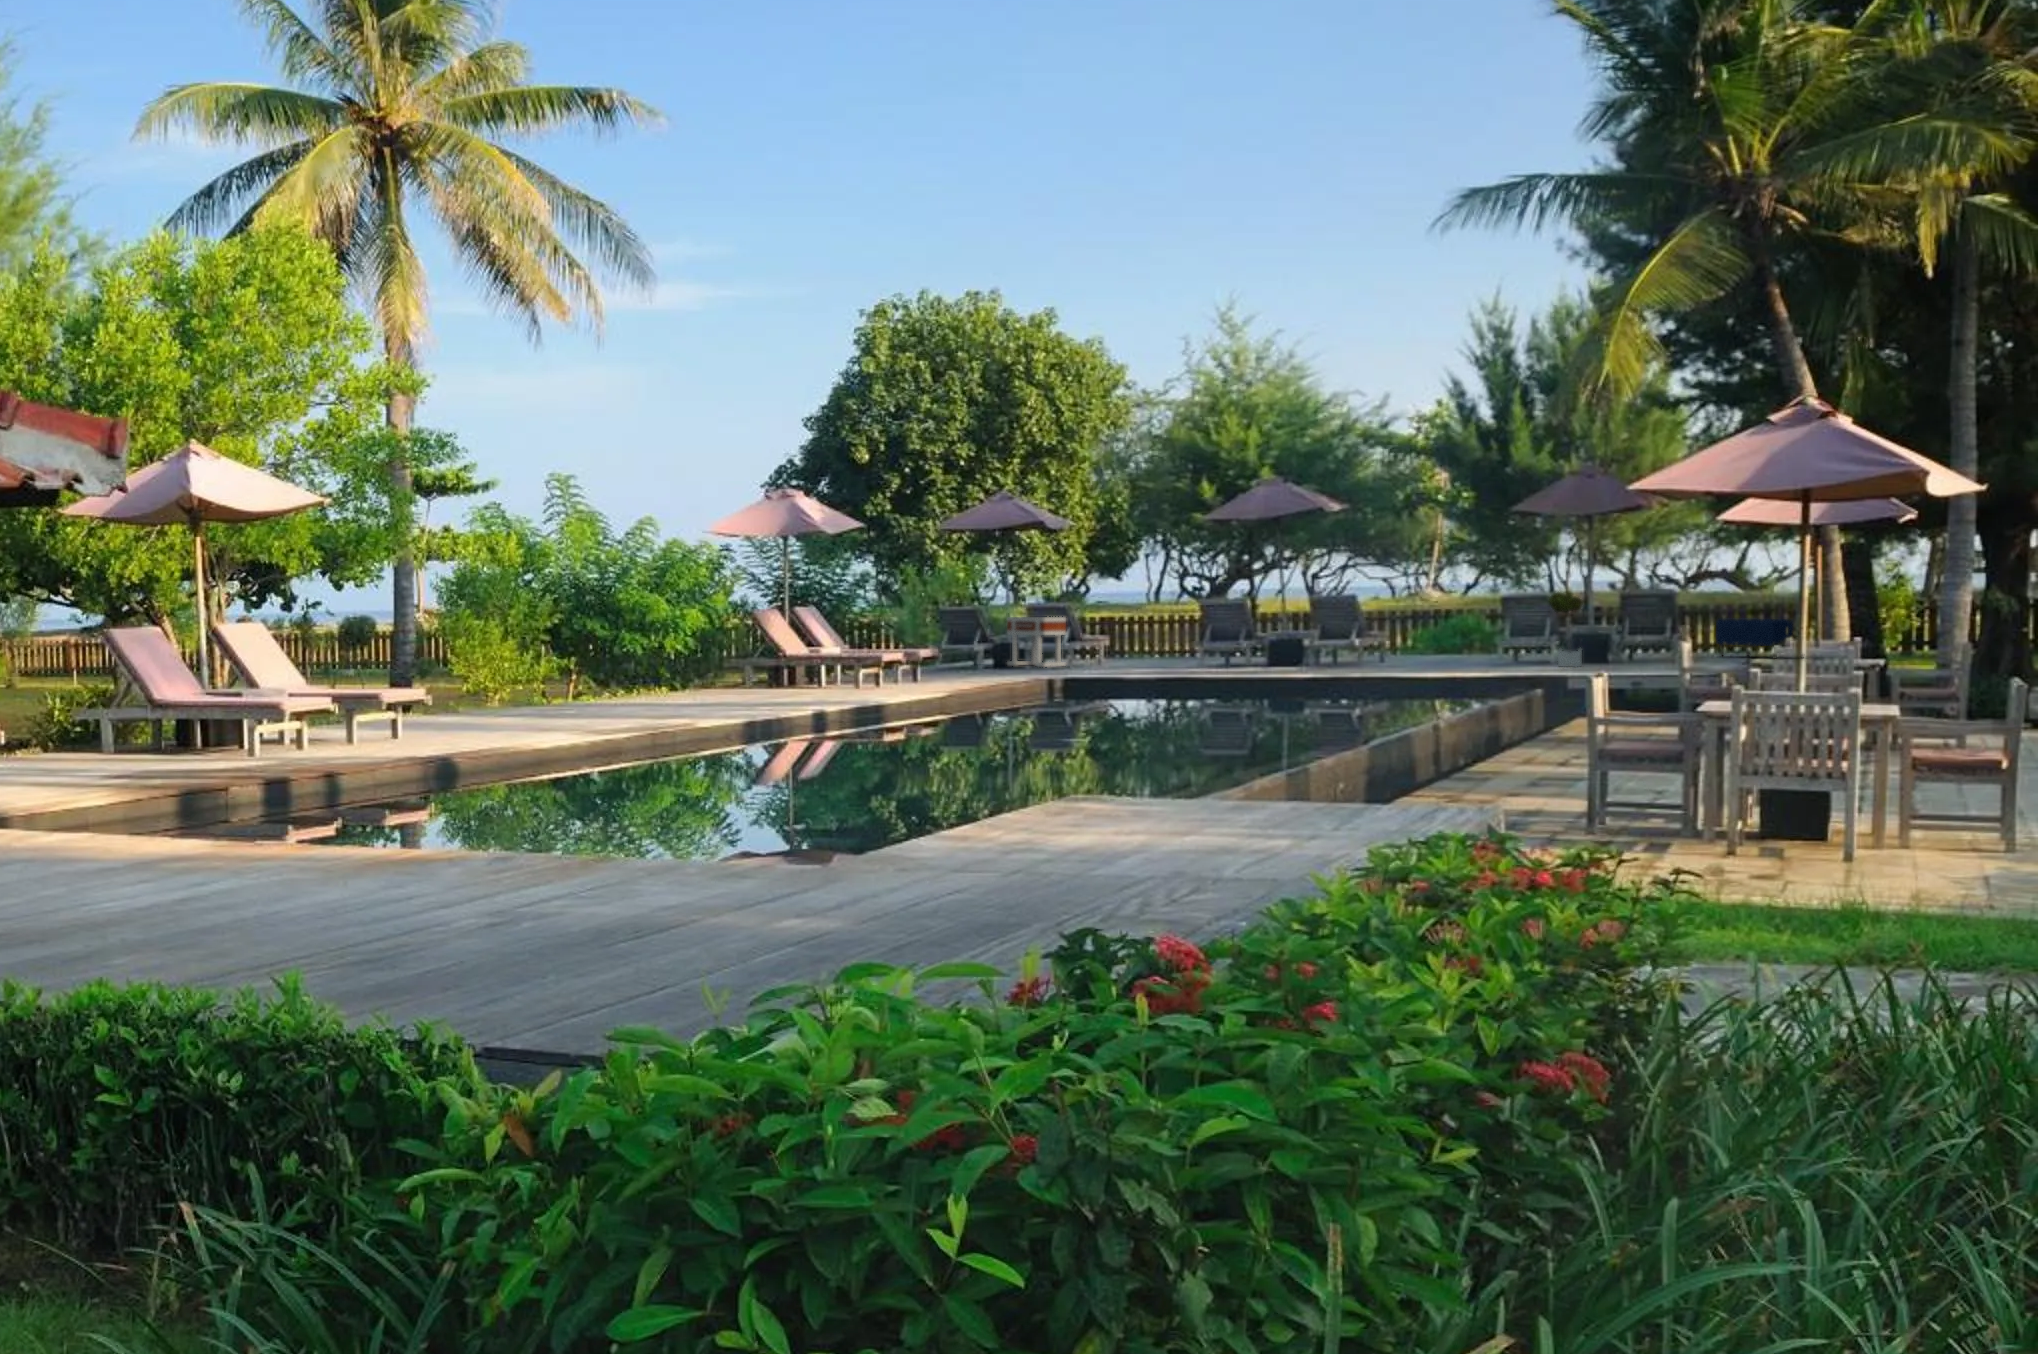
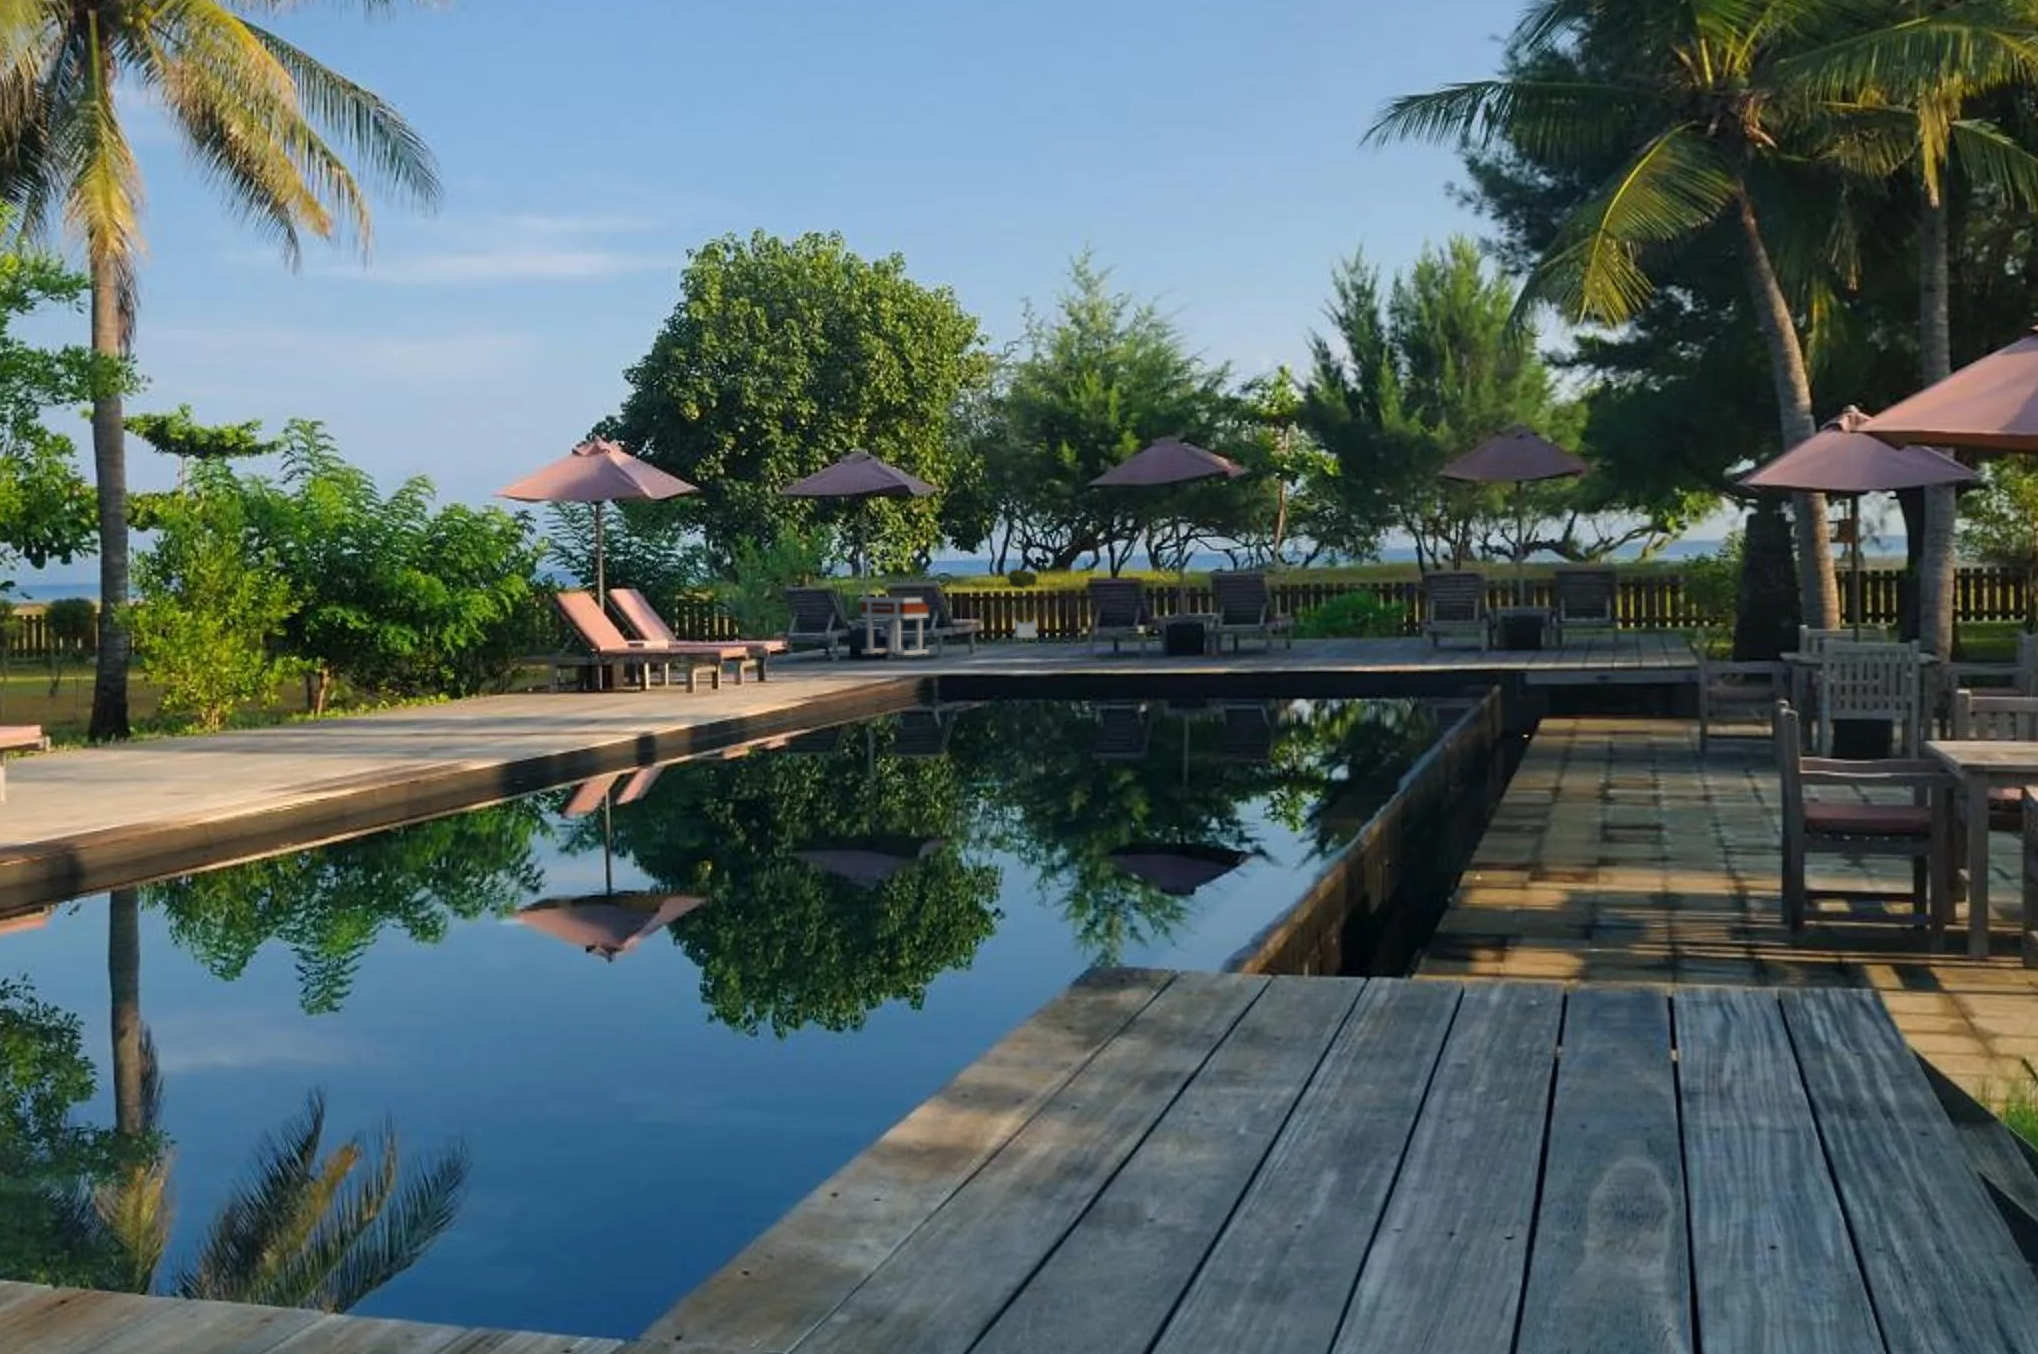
potted tree: present [1549,592,1583,667] -> present [1008,568,1037,638]
bench: present [1716,619,1804,658] -> none [1594,591,1689,634]

